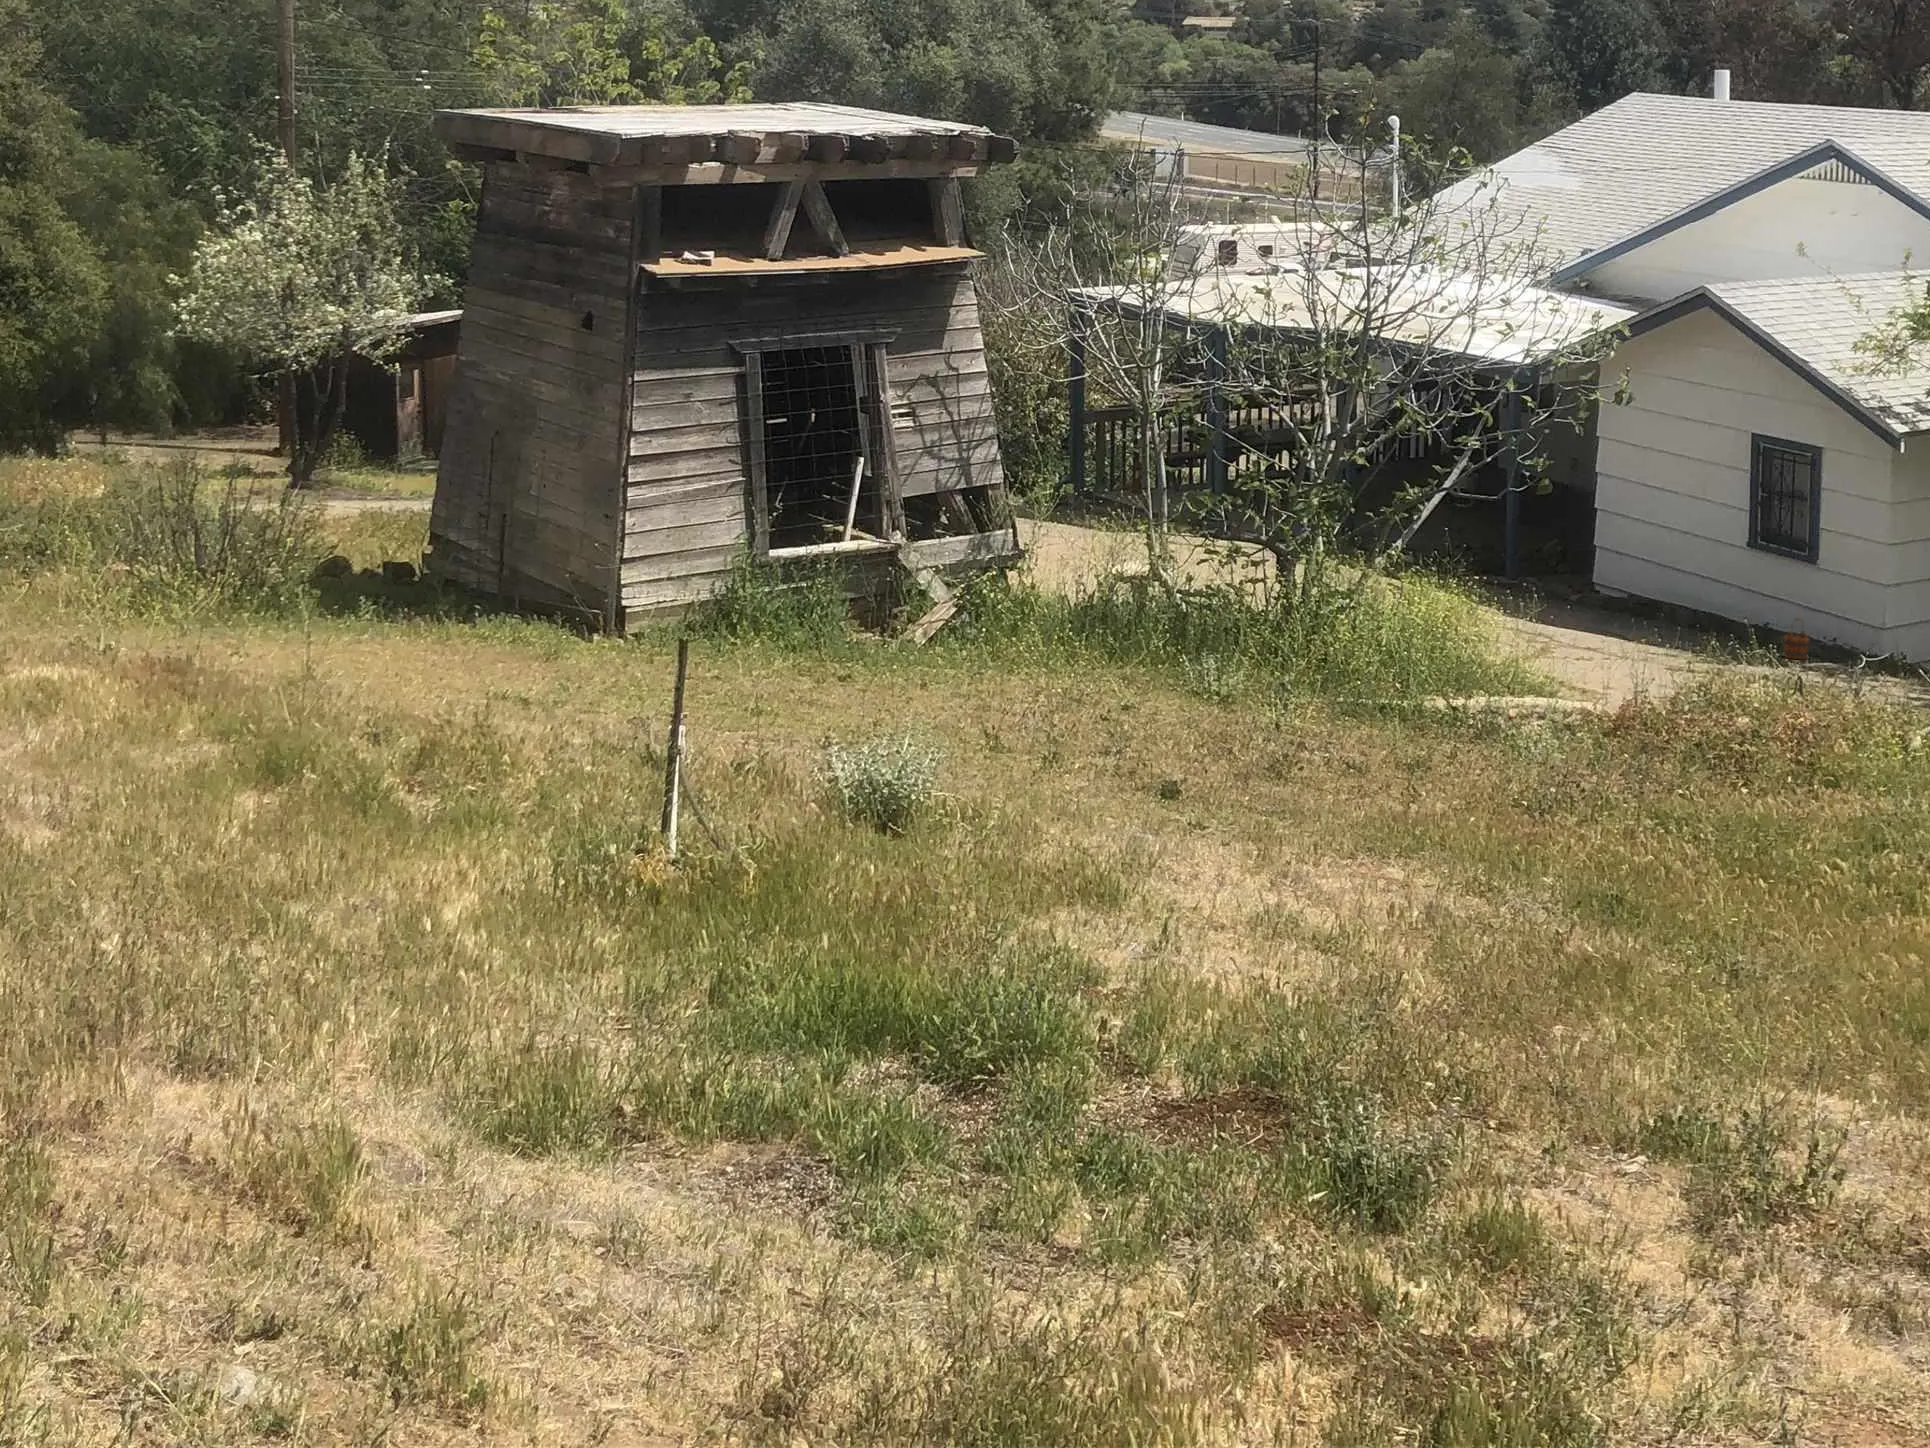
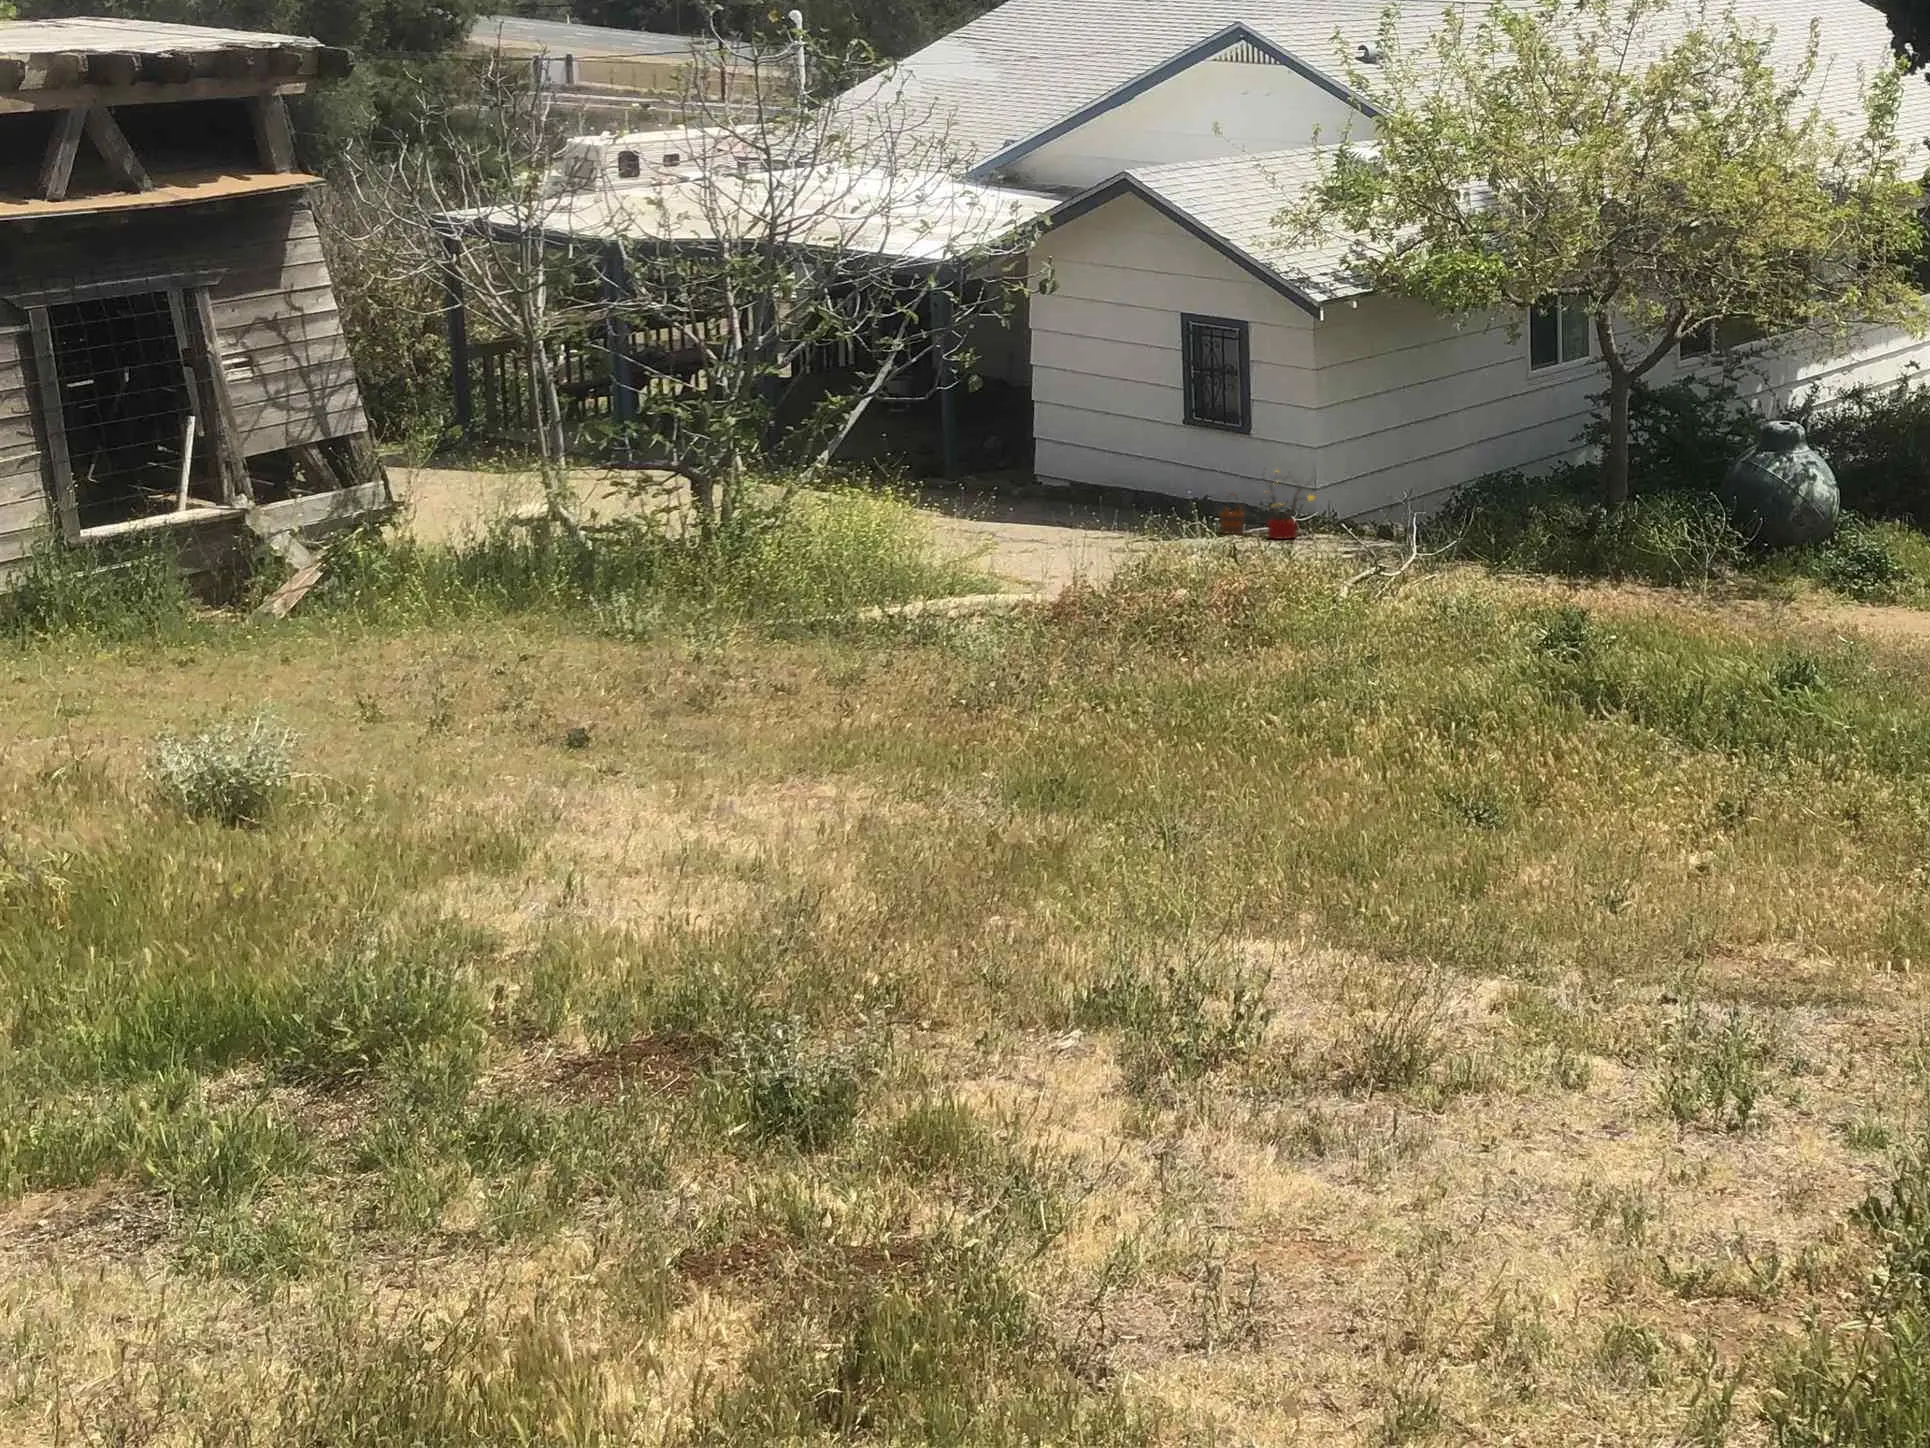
decorative plant: none [1830,595,1886,671] -> present [1266,476,1314,539]

